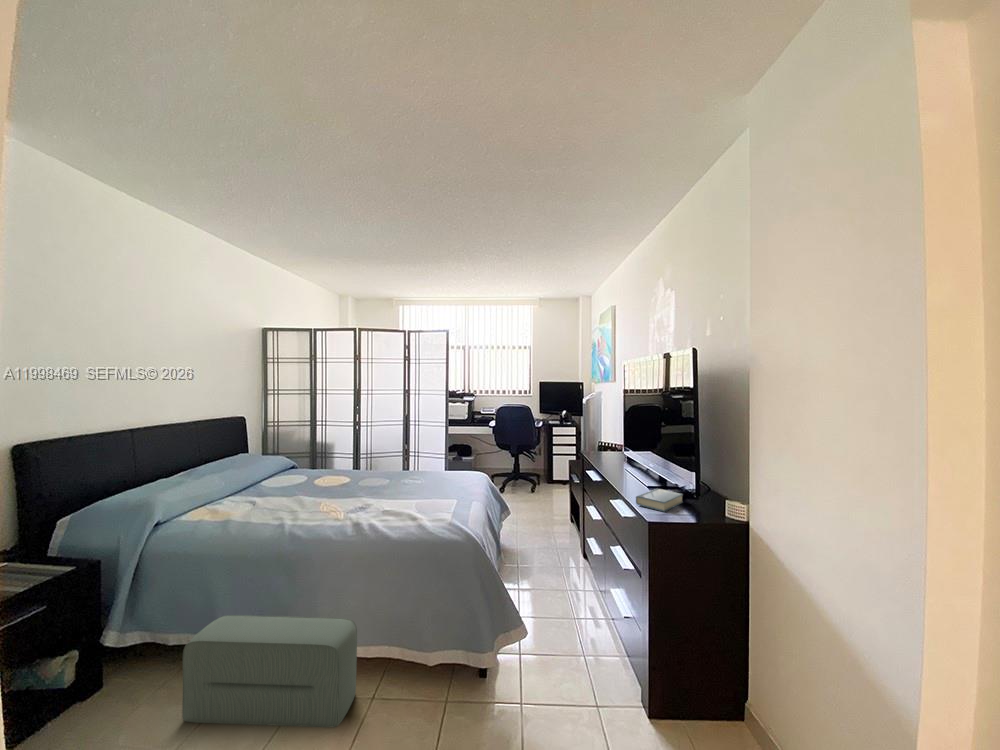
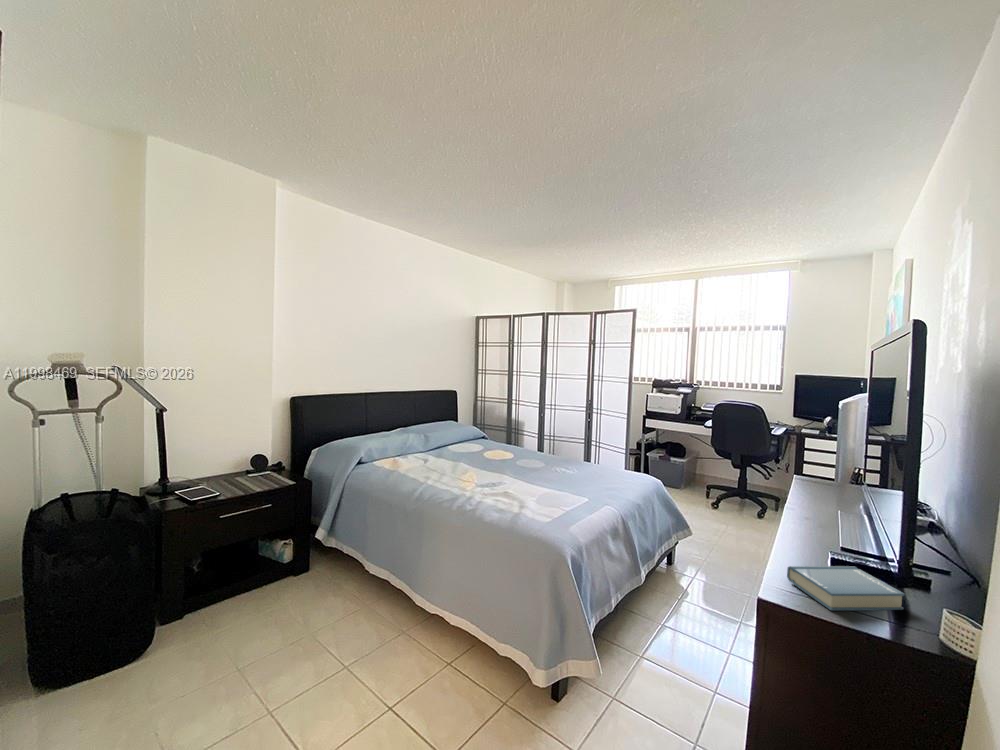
pouf: present [182,615,357,727] -> none [328,544,432,674]

